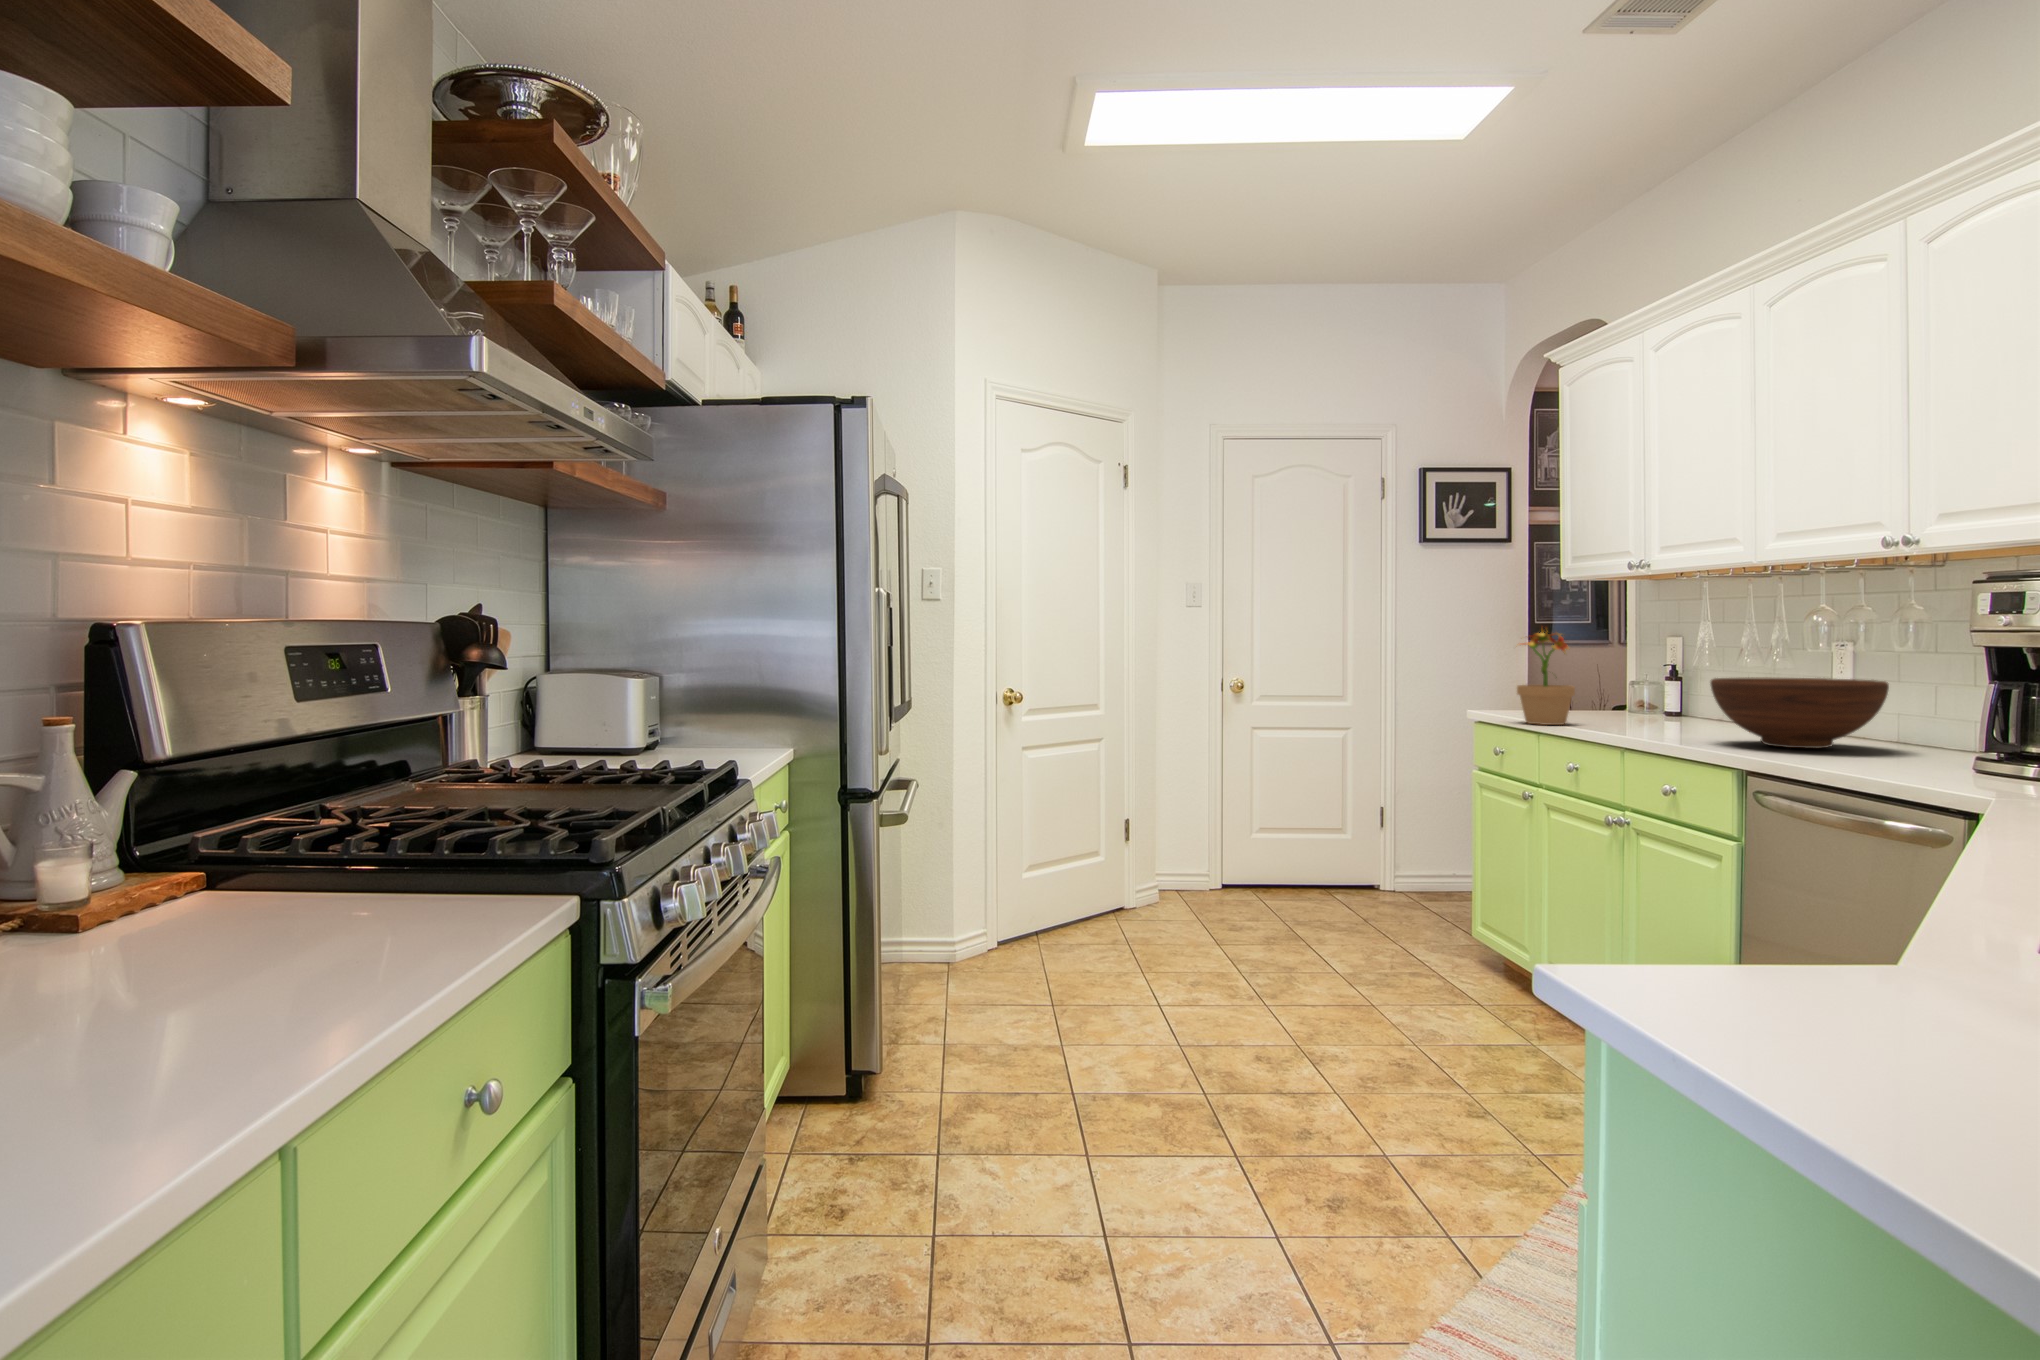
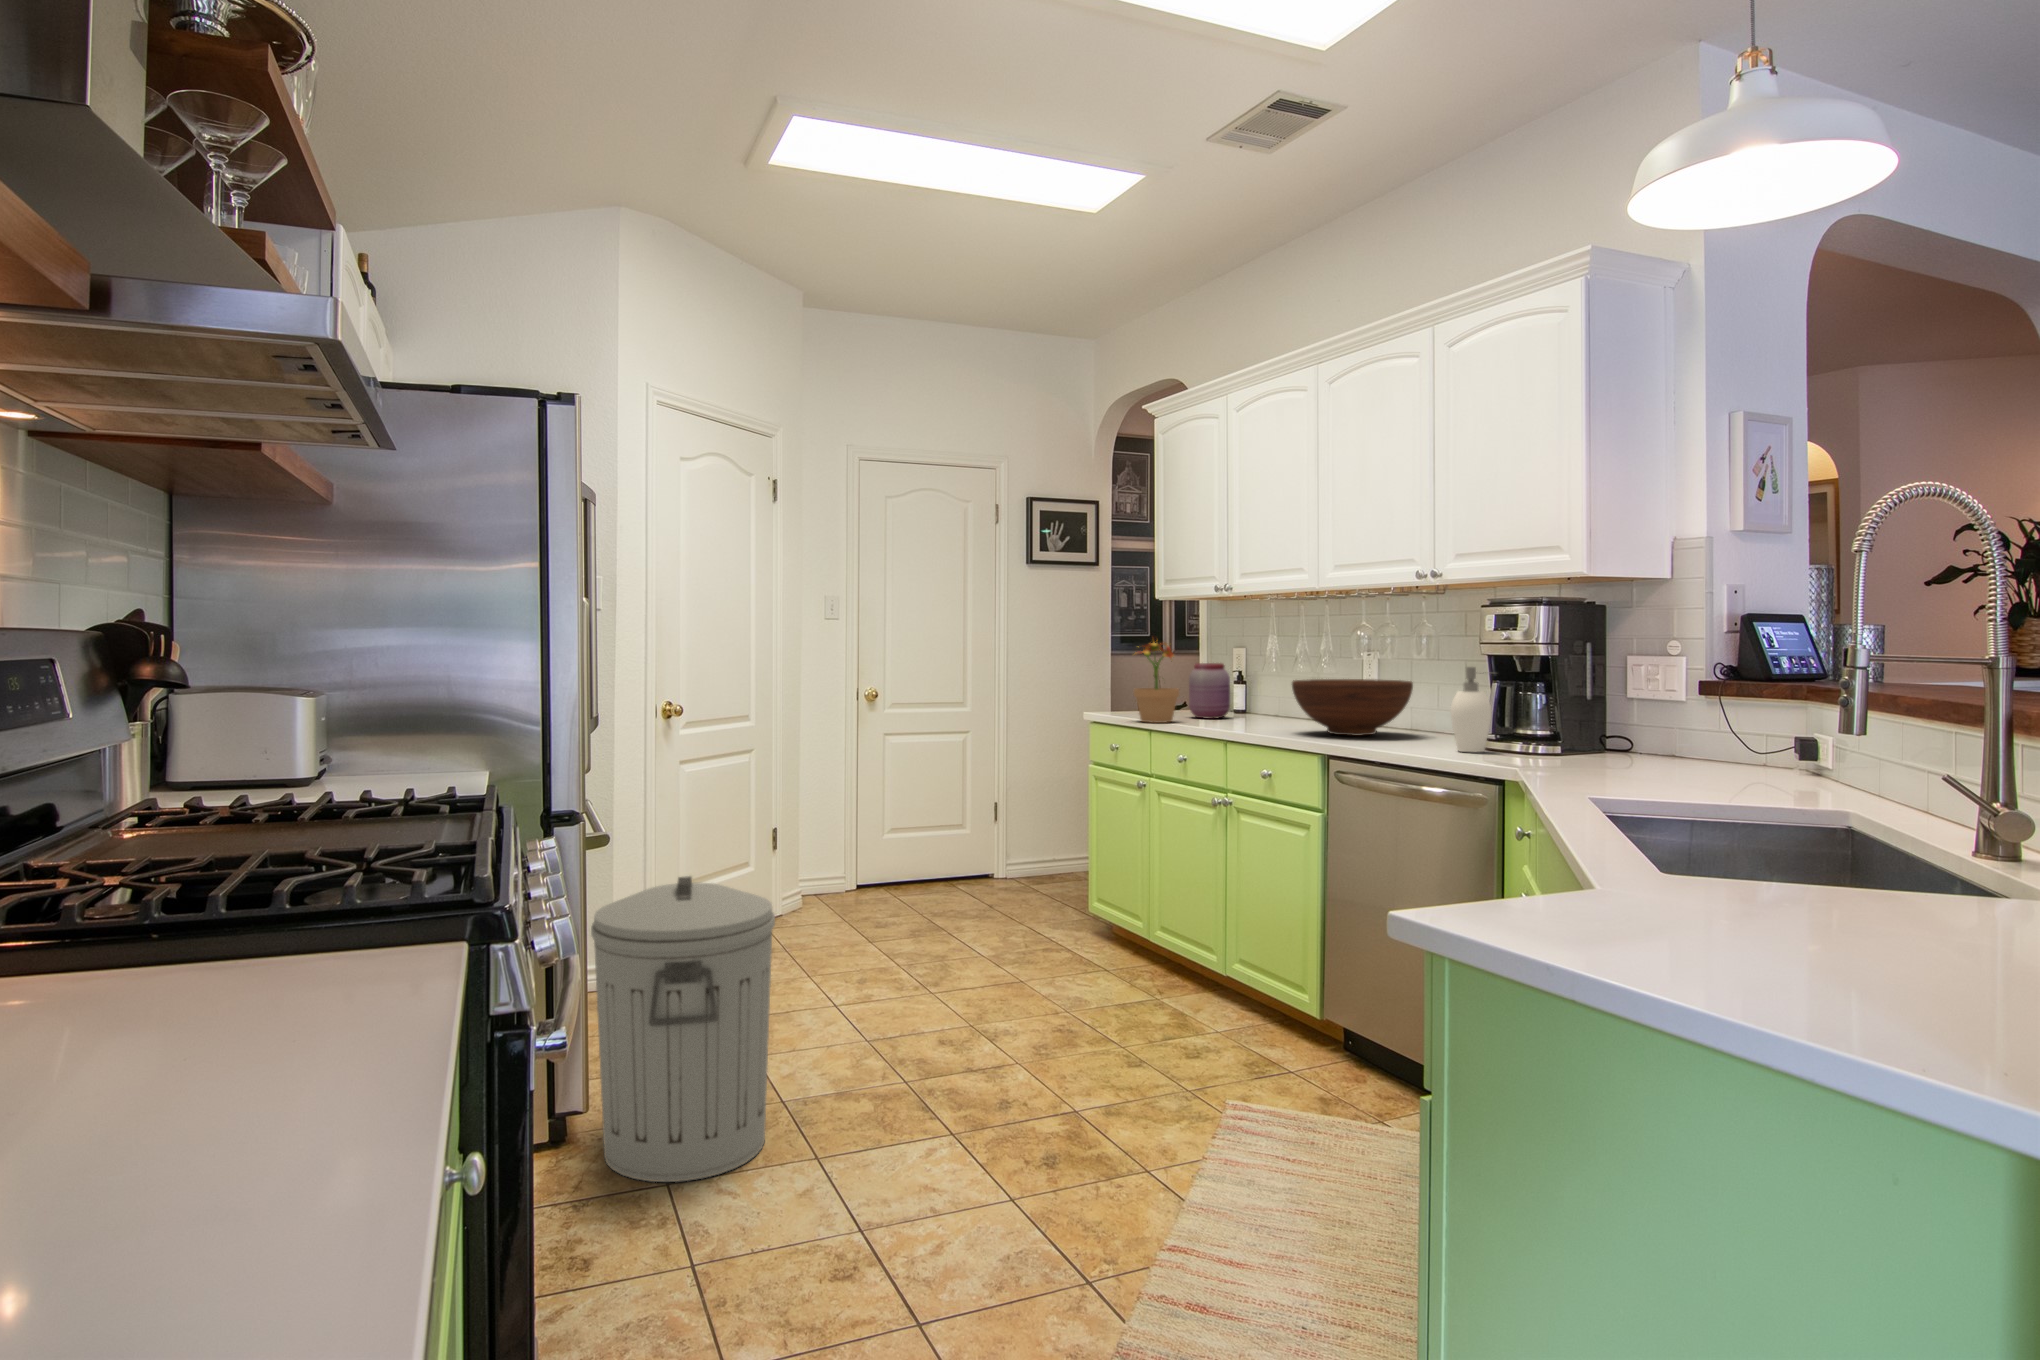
jar: none [1595,657,1650,722] -> present [1189,663,1230,719]
soap dispenser: none [1923,663,1995,776] -> present [1451,667,1492,752]
trash can: none [881,858,1055,1153] -> present [591,876,775,1182]

